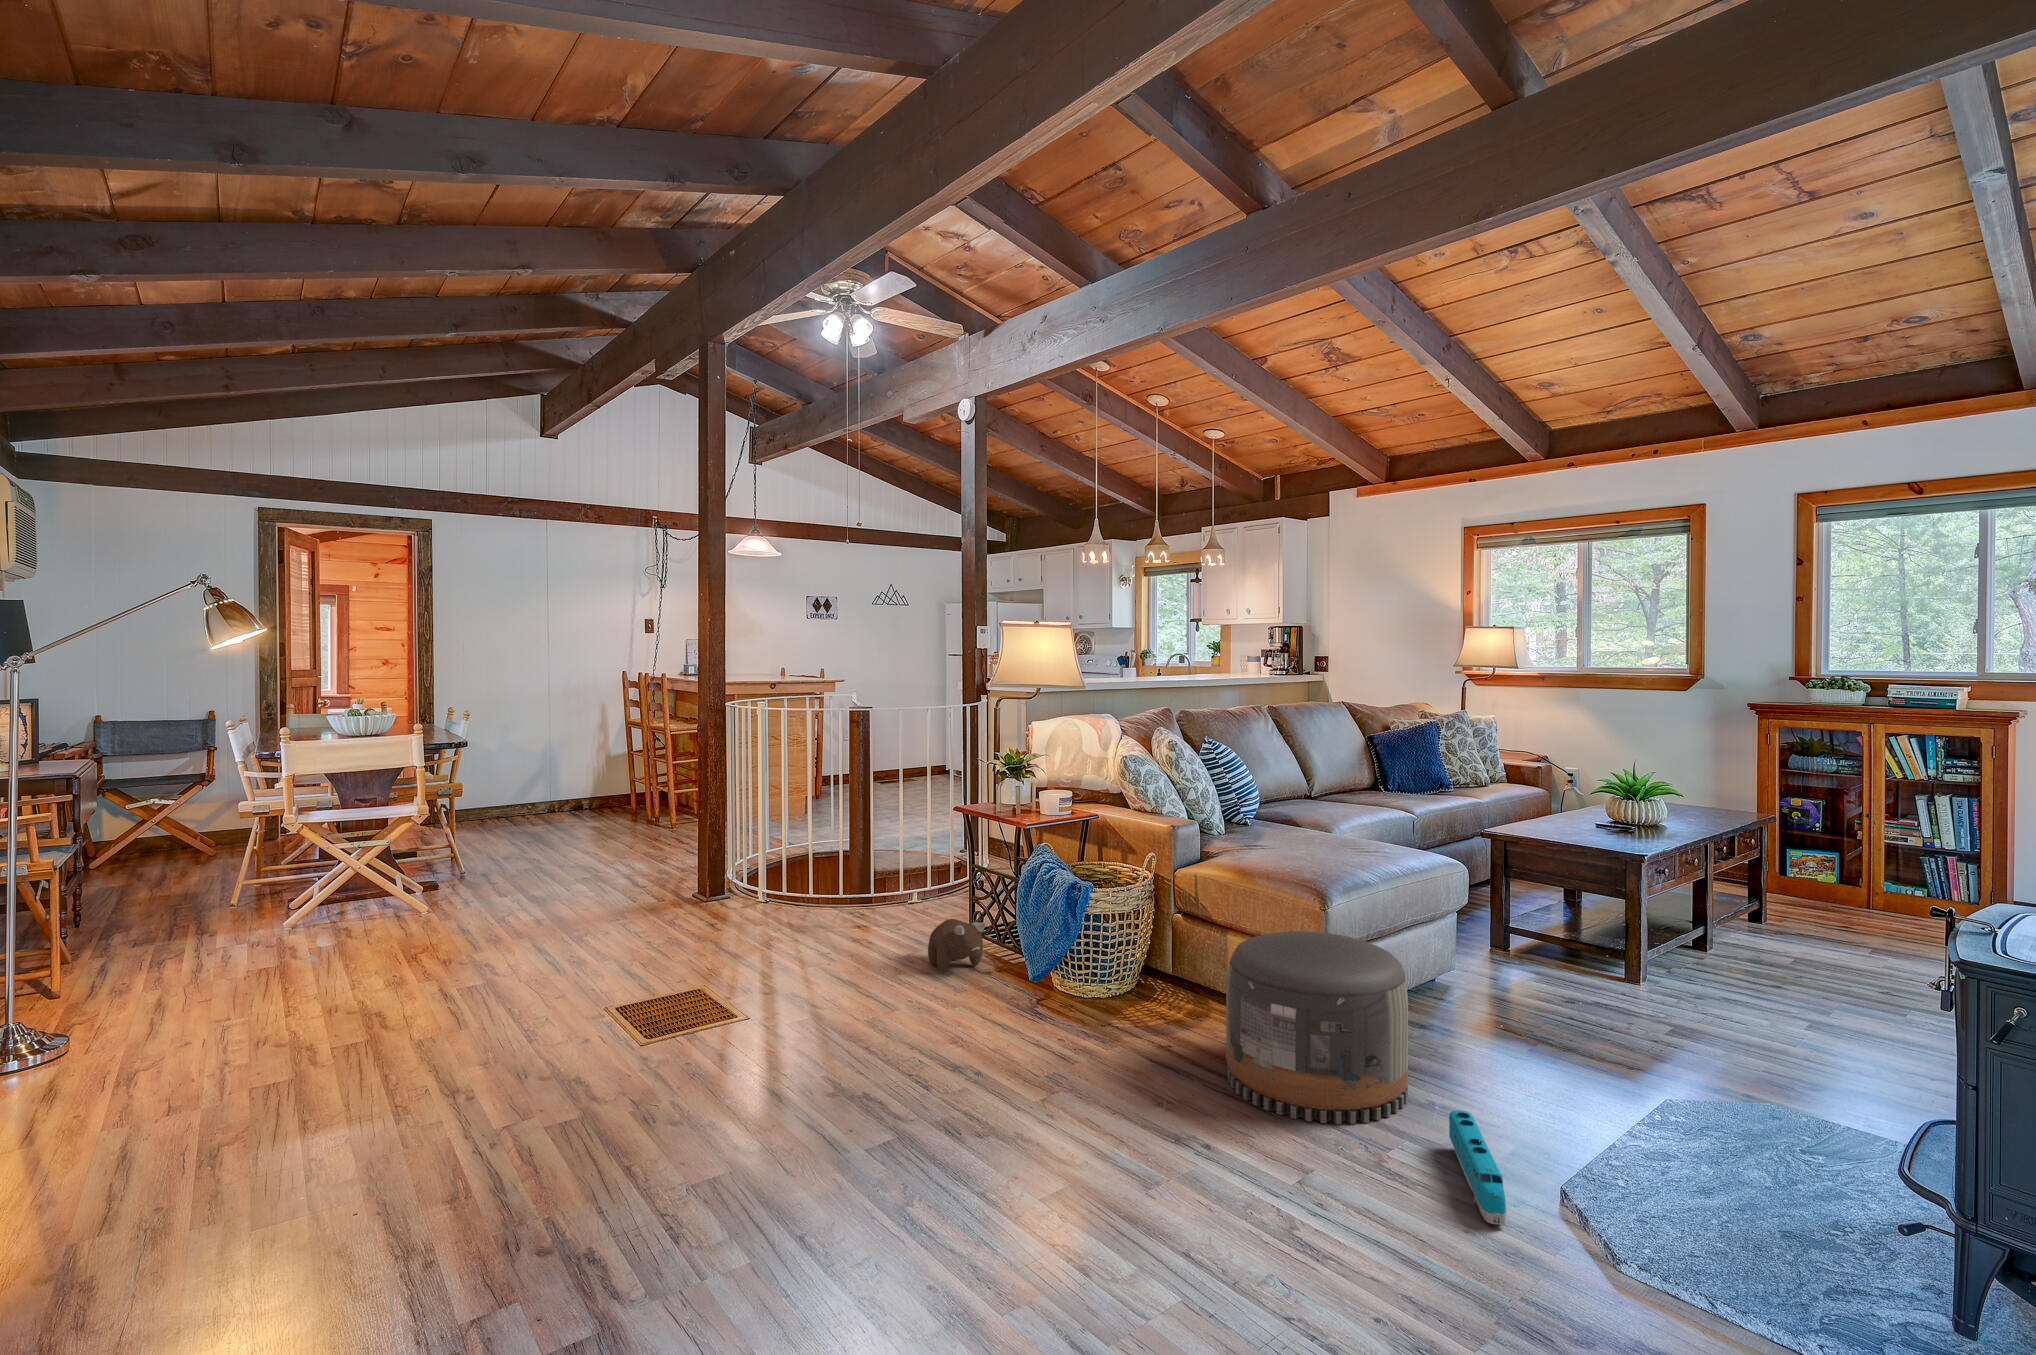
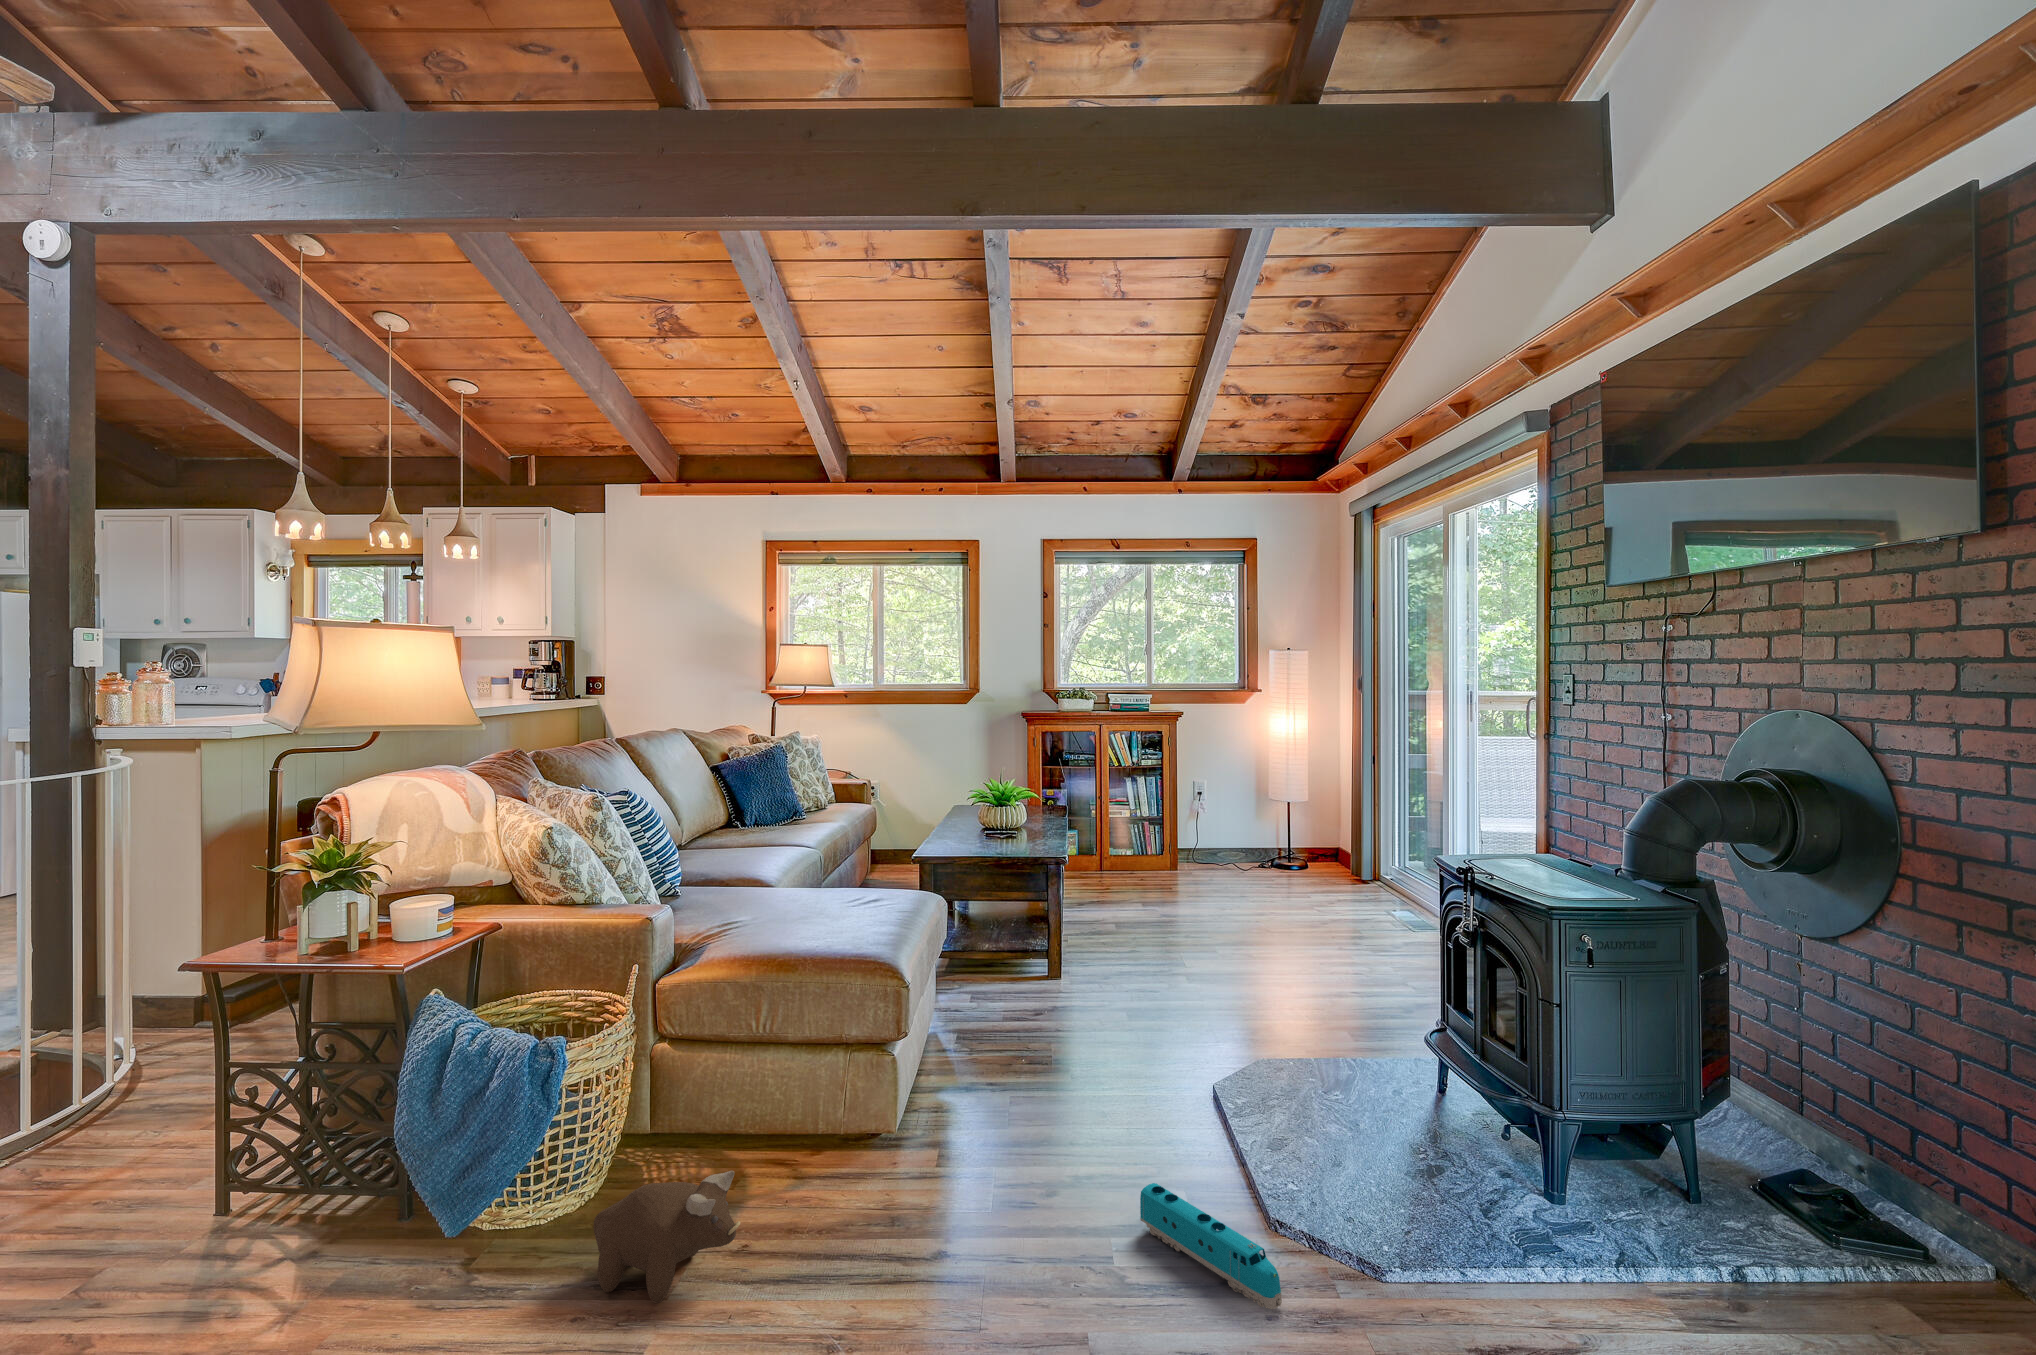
plush toy: present [928,919,986,973] -> present [594,1171,740,1303]
pouf: present [1226,931,1408,1124] -> none [839,1017,1060,1287]

